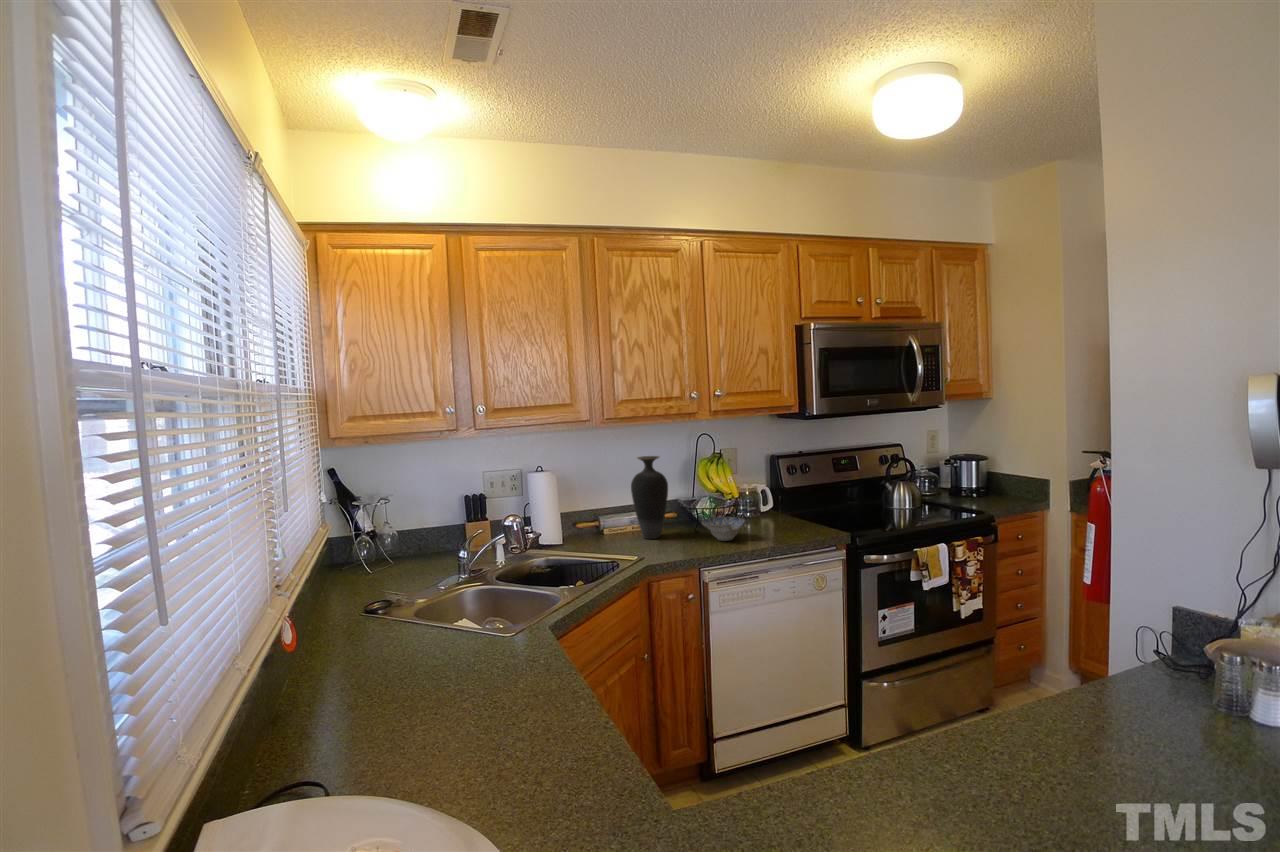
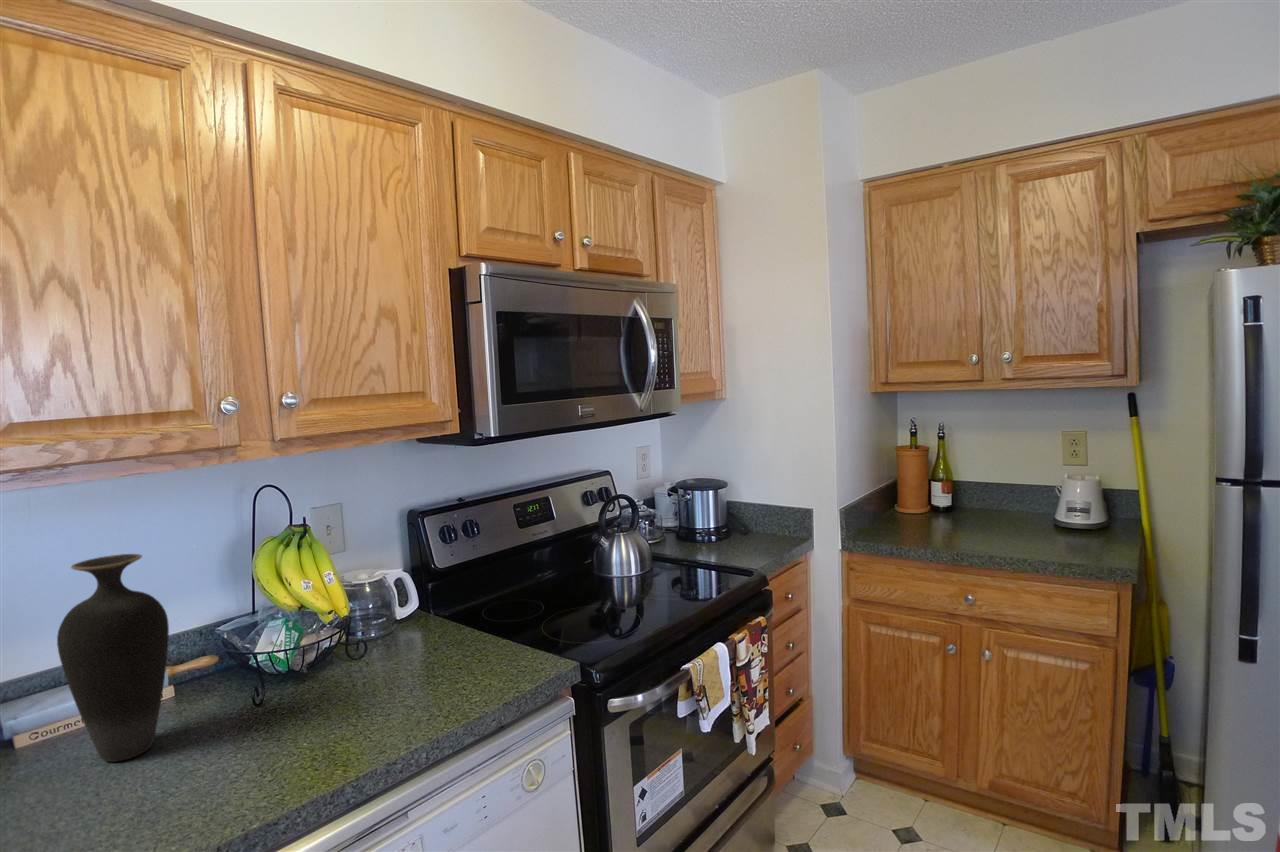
ceramic bowl: present [702,517,746,541] -> none [258,665,365,731]

